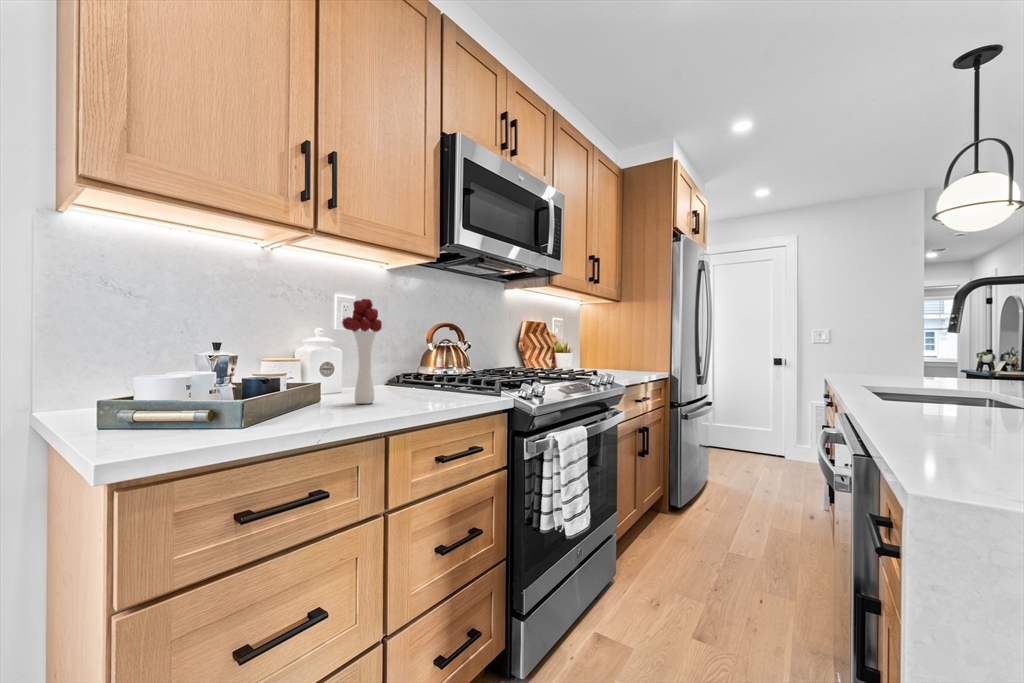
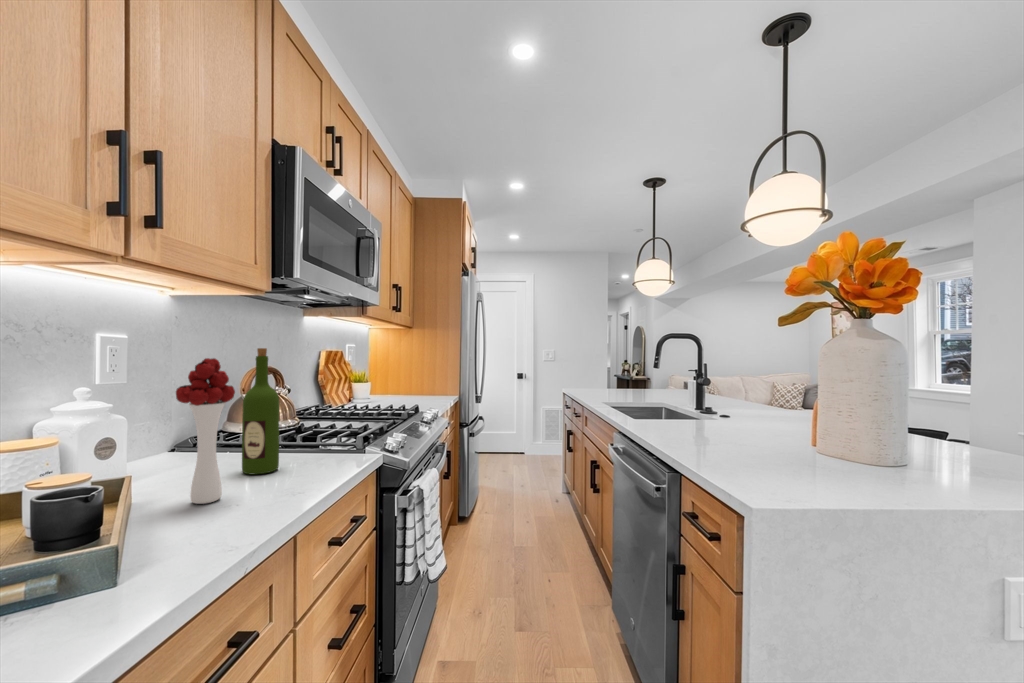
wine bottle: none [406,298,432,396] -> present [242,348,280,474]

